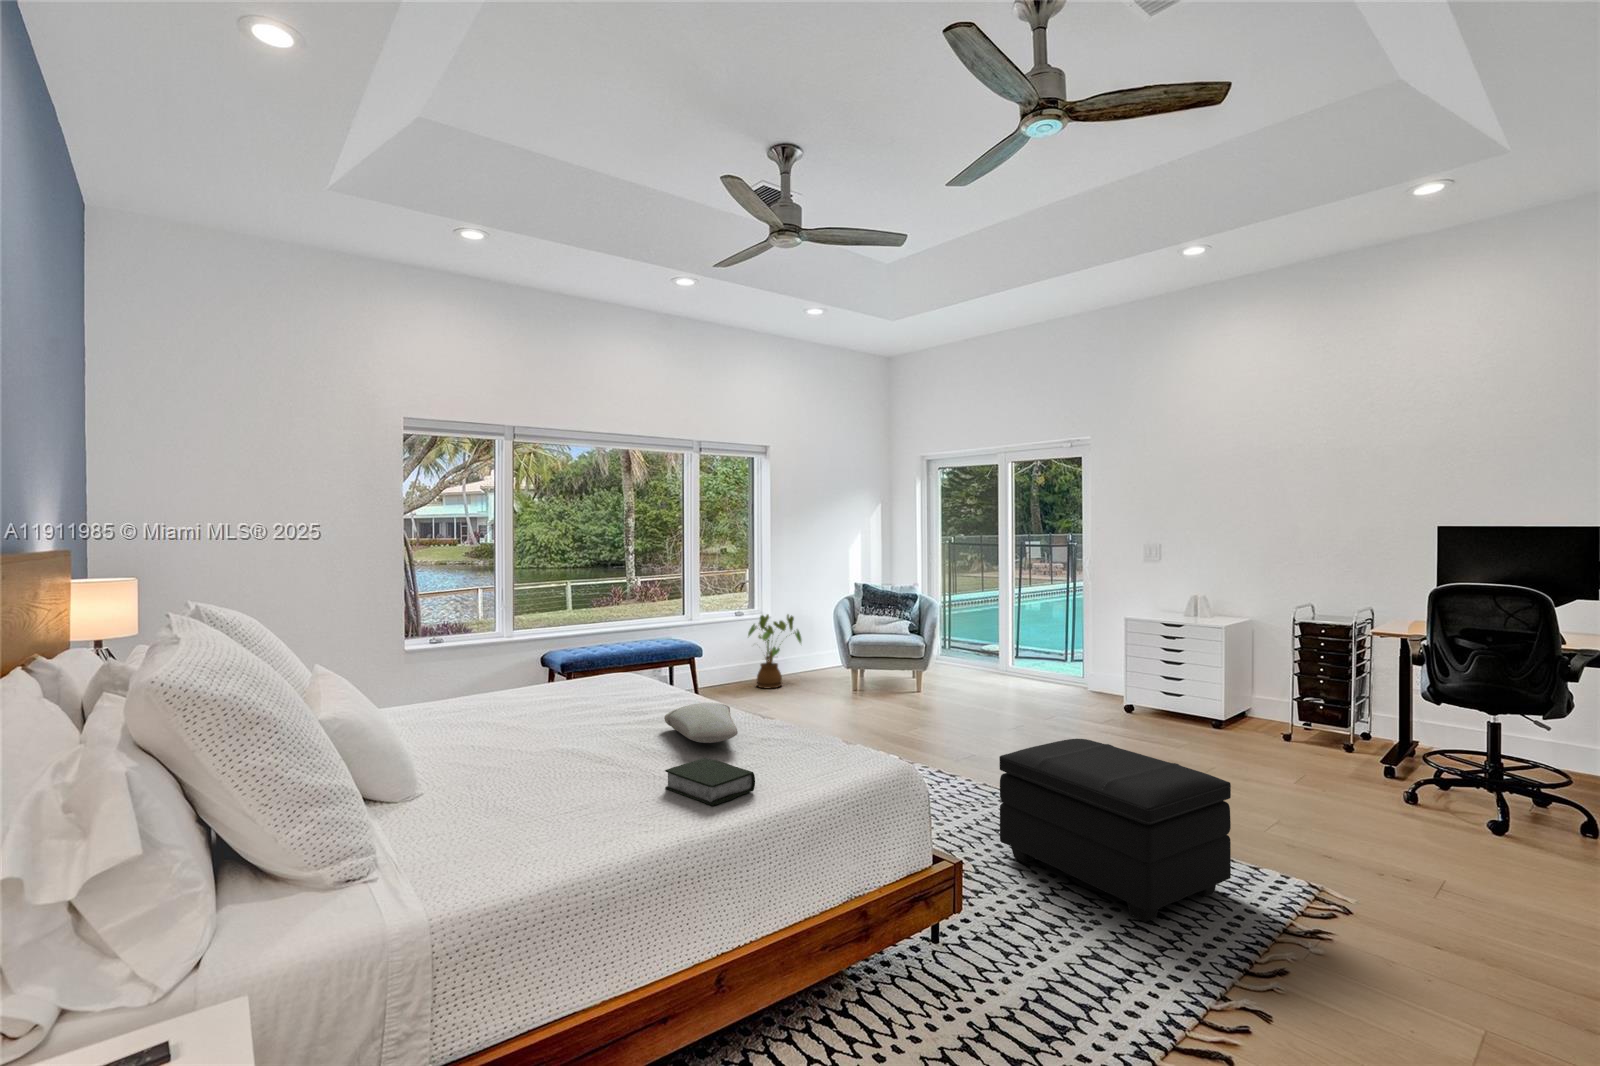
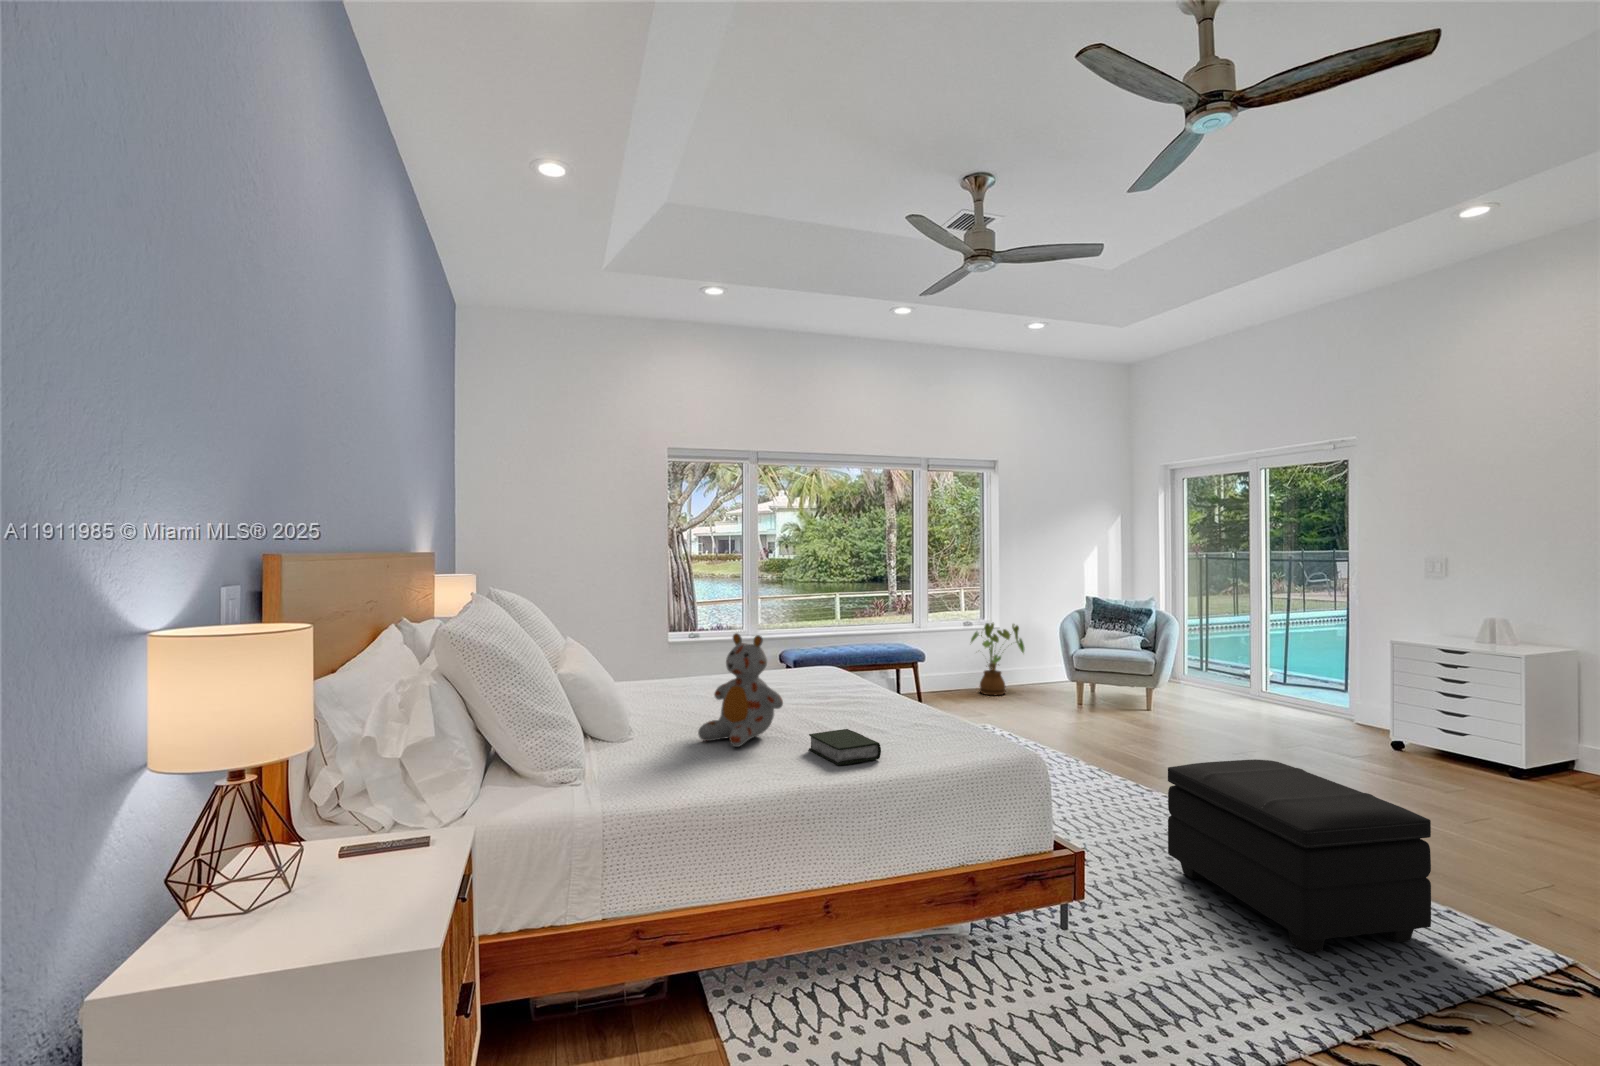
stuffed bear: none [520,654,628,797] -> present [698,633,783,747]
pillow: present [664,703,738,743] -> none [834,688,892,720]

